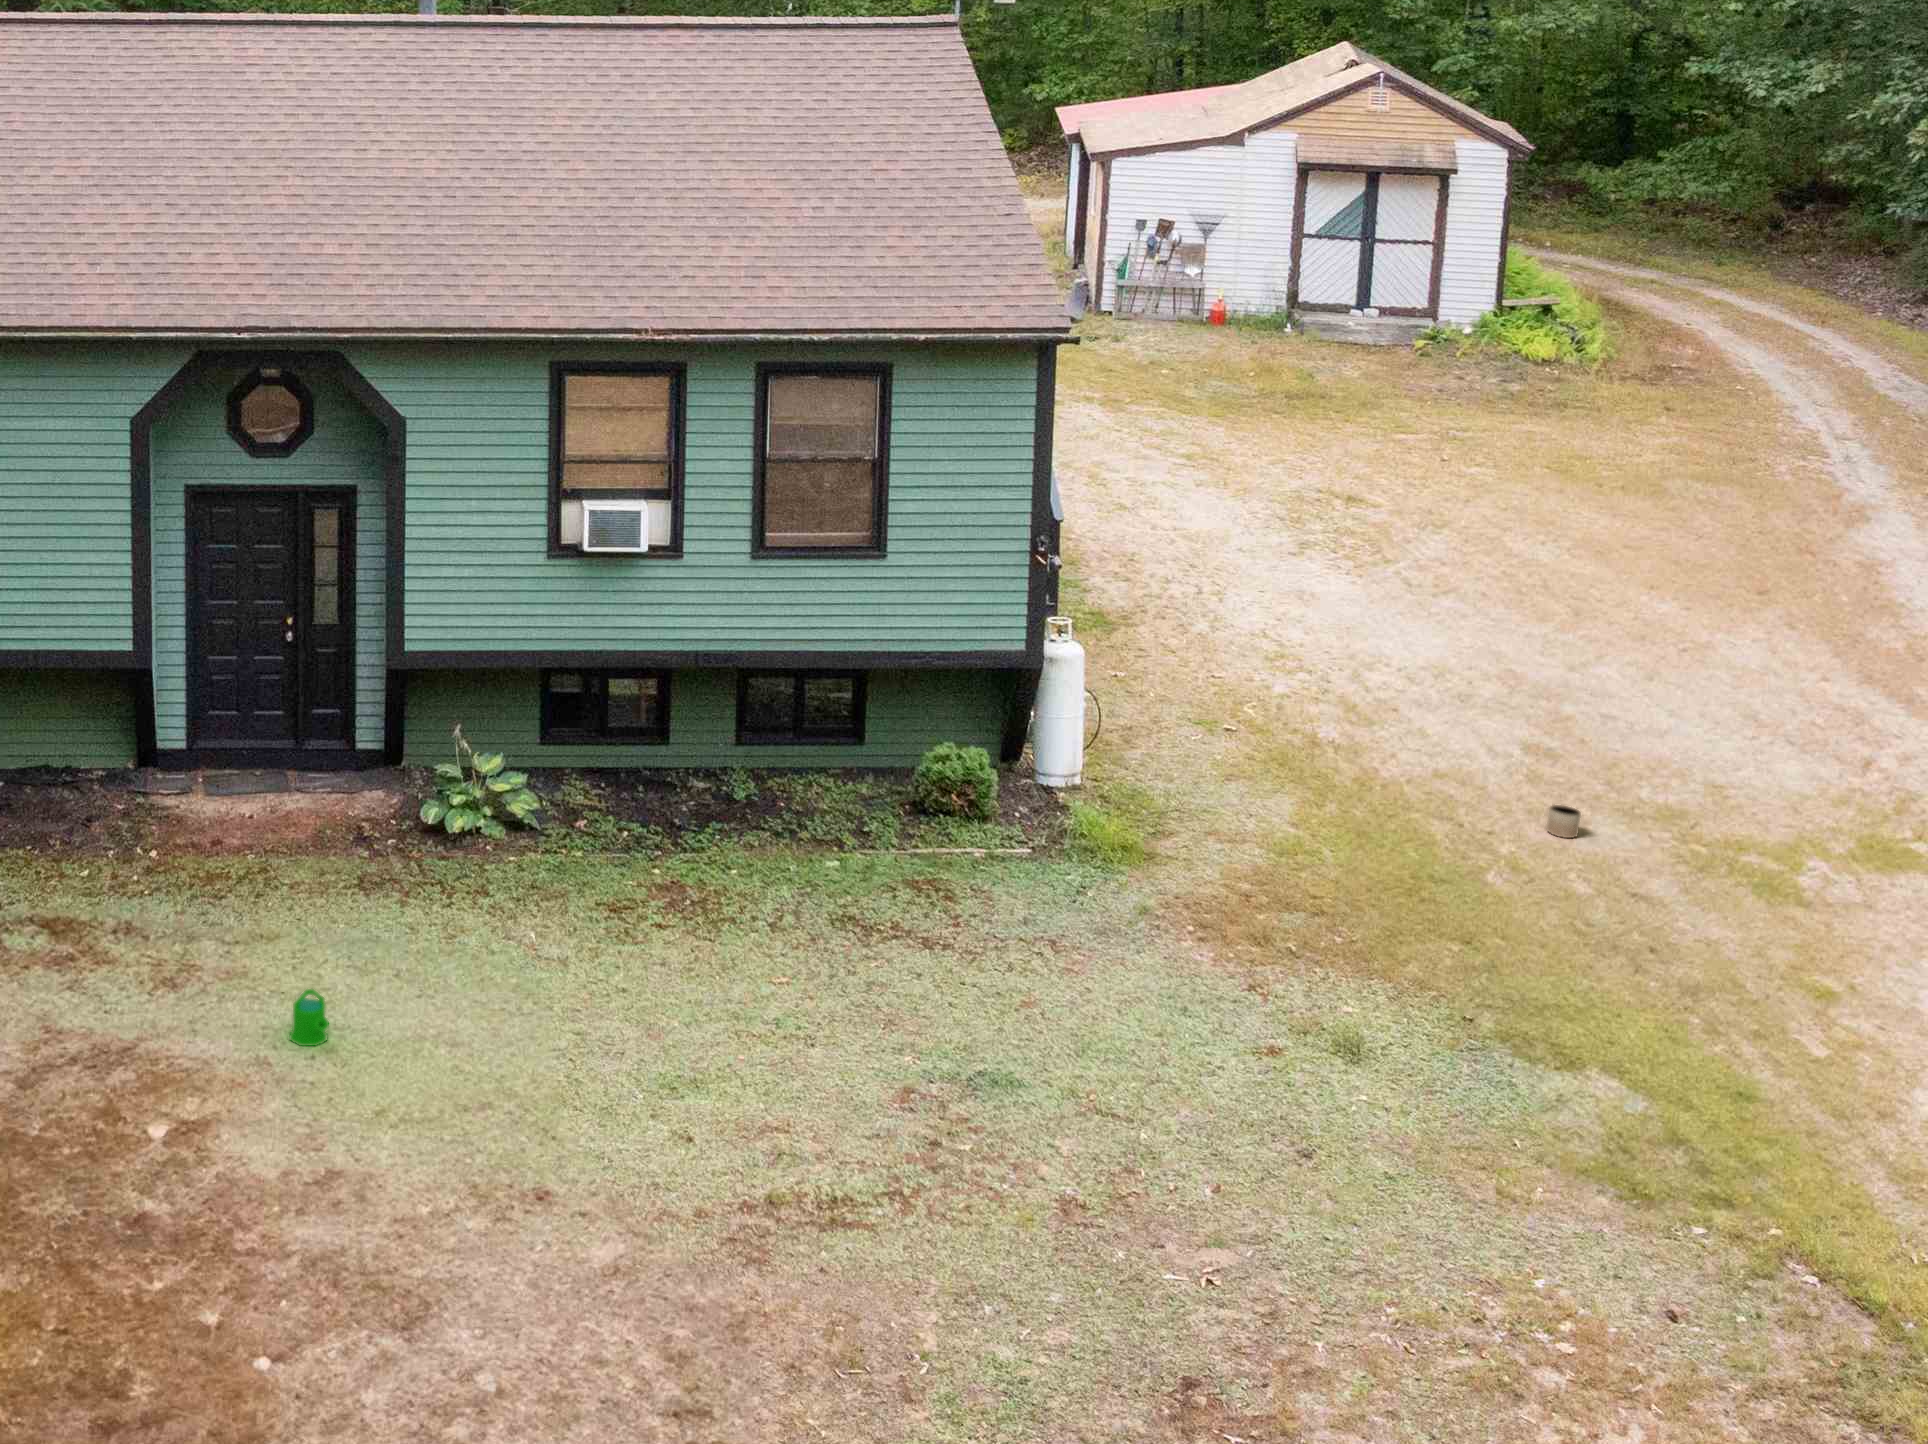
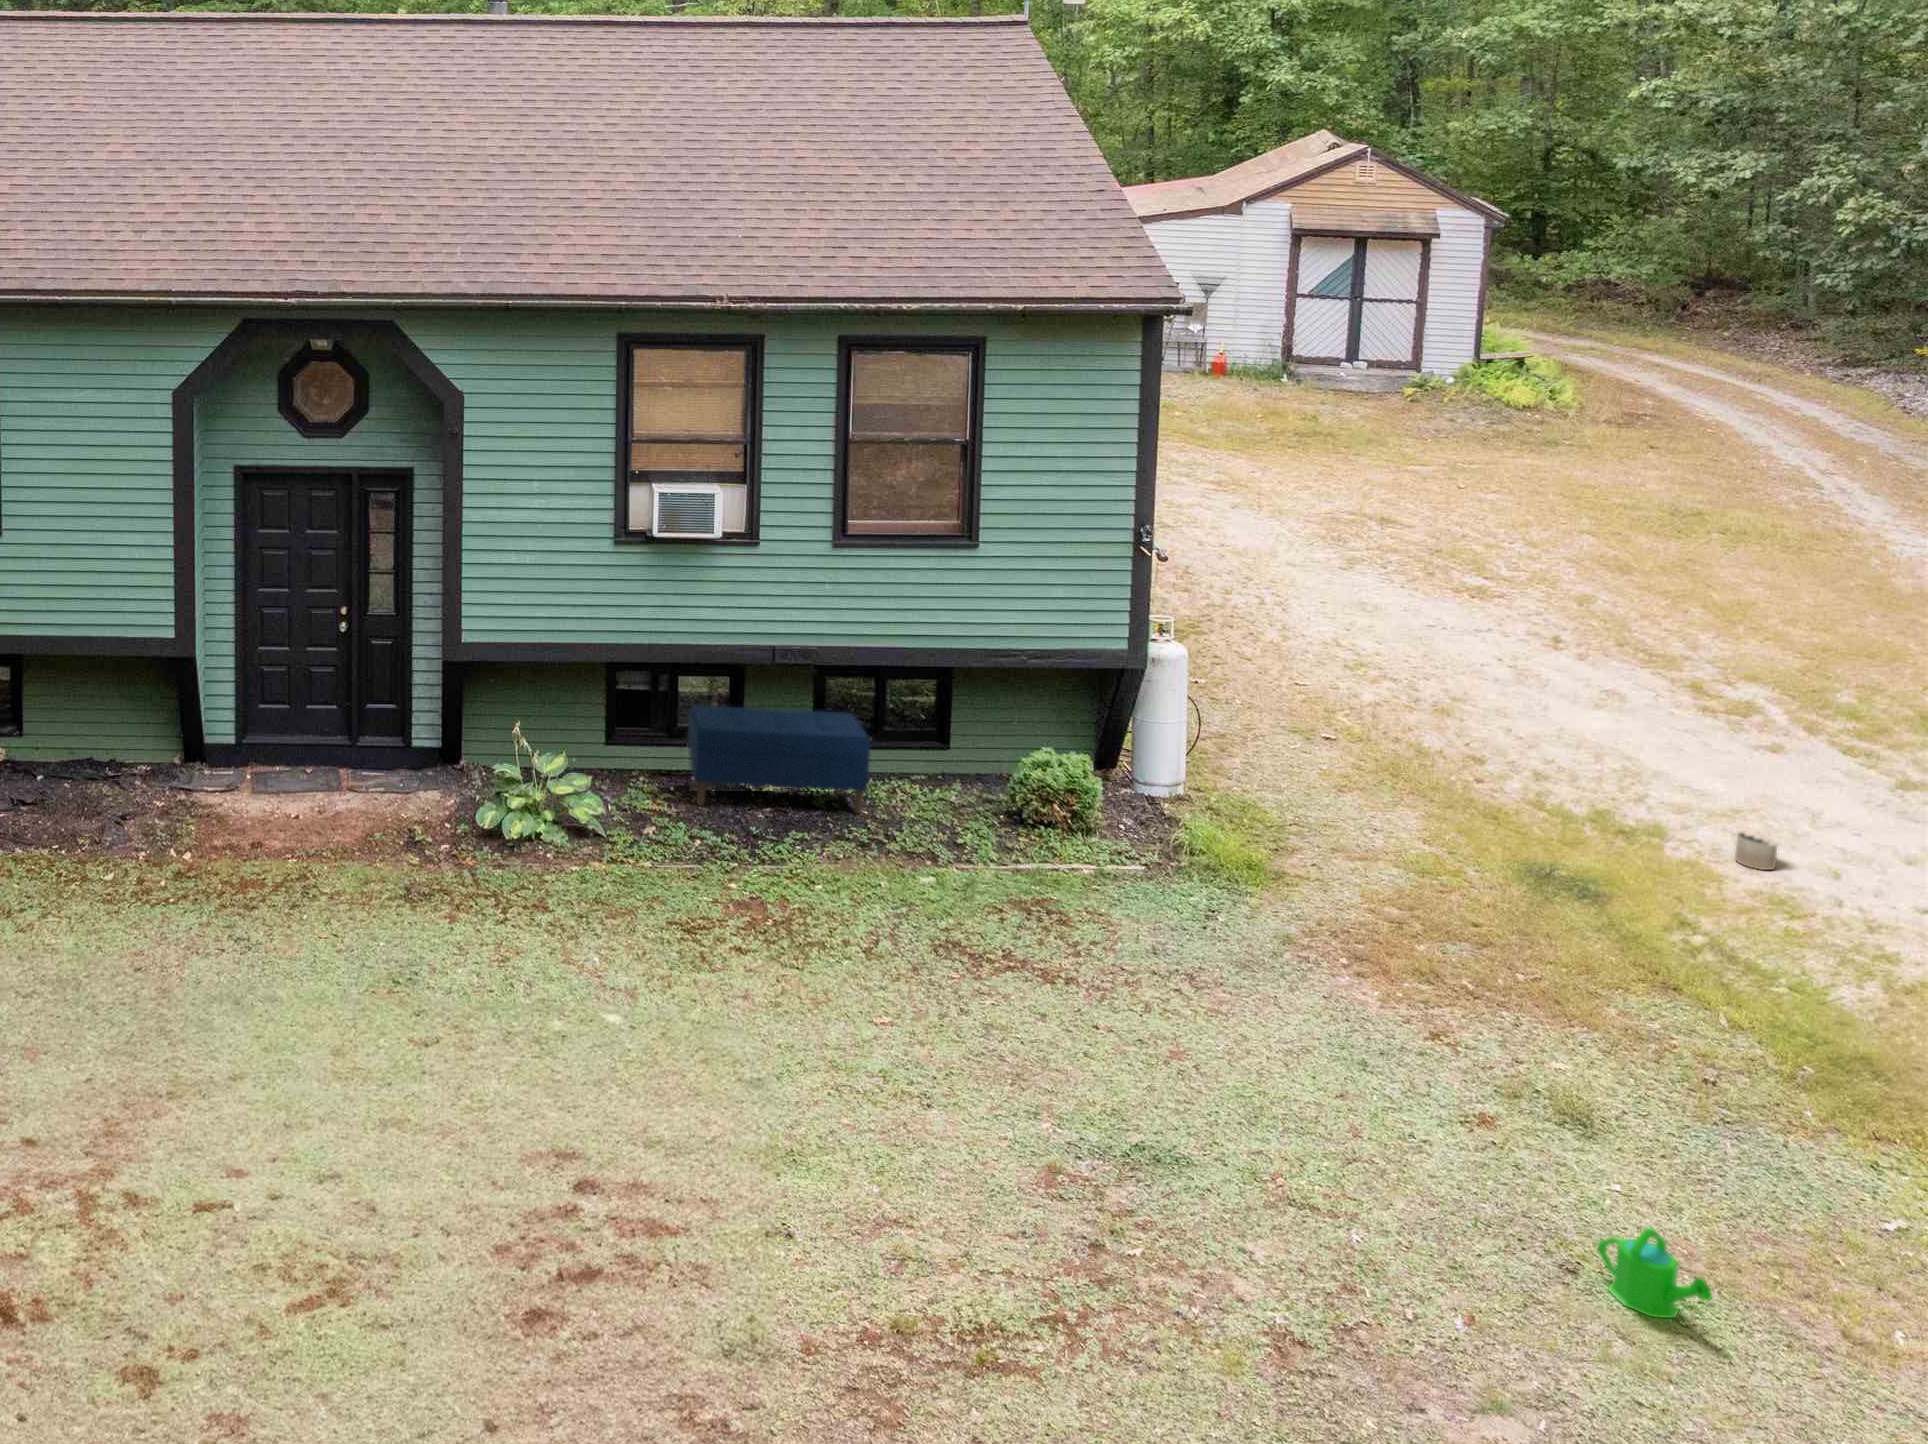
bench: none [617,707,786,805] -> present [687,705,870,814]
watering can: present [289,989,329,1046] -> present [1597,1227,1712,1318]

